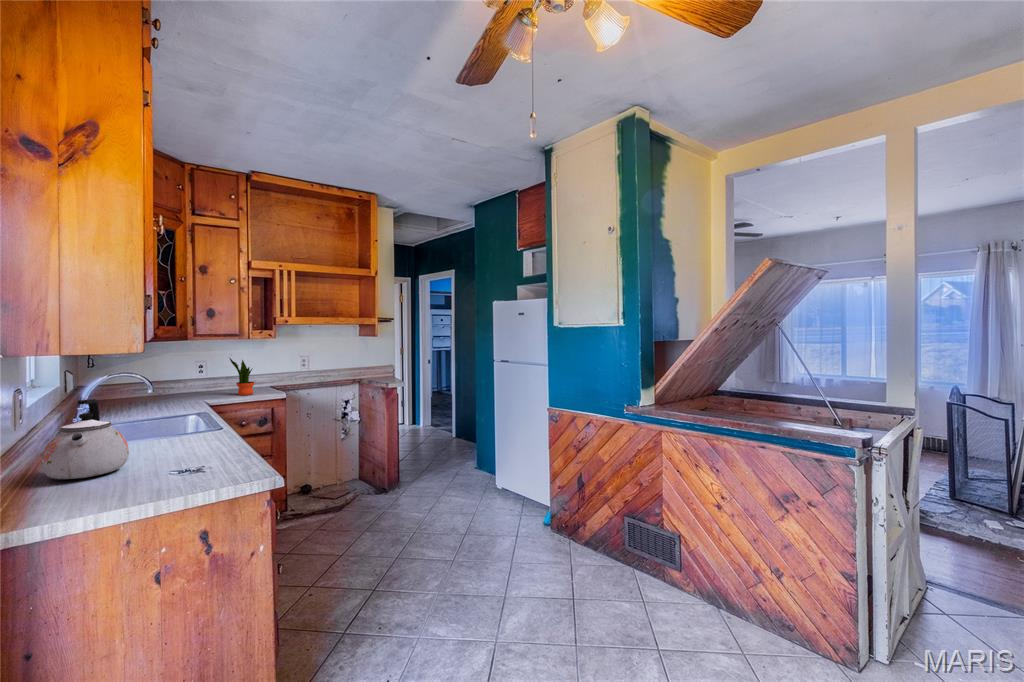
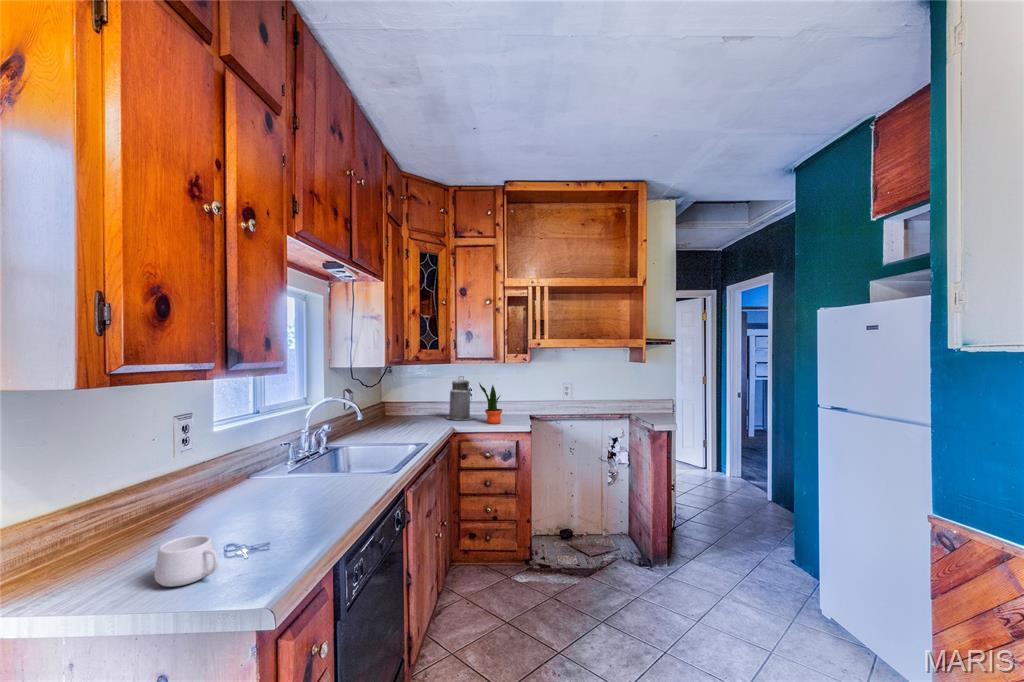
canister: none [186,353,221,395] -> present [447,376,475,420]
kettle: present [41,399,129,479] -> none [154,435,246,534]
mug: none [132,458,187,489] -> present [154,535,218,586]

